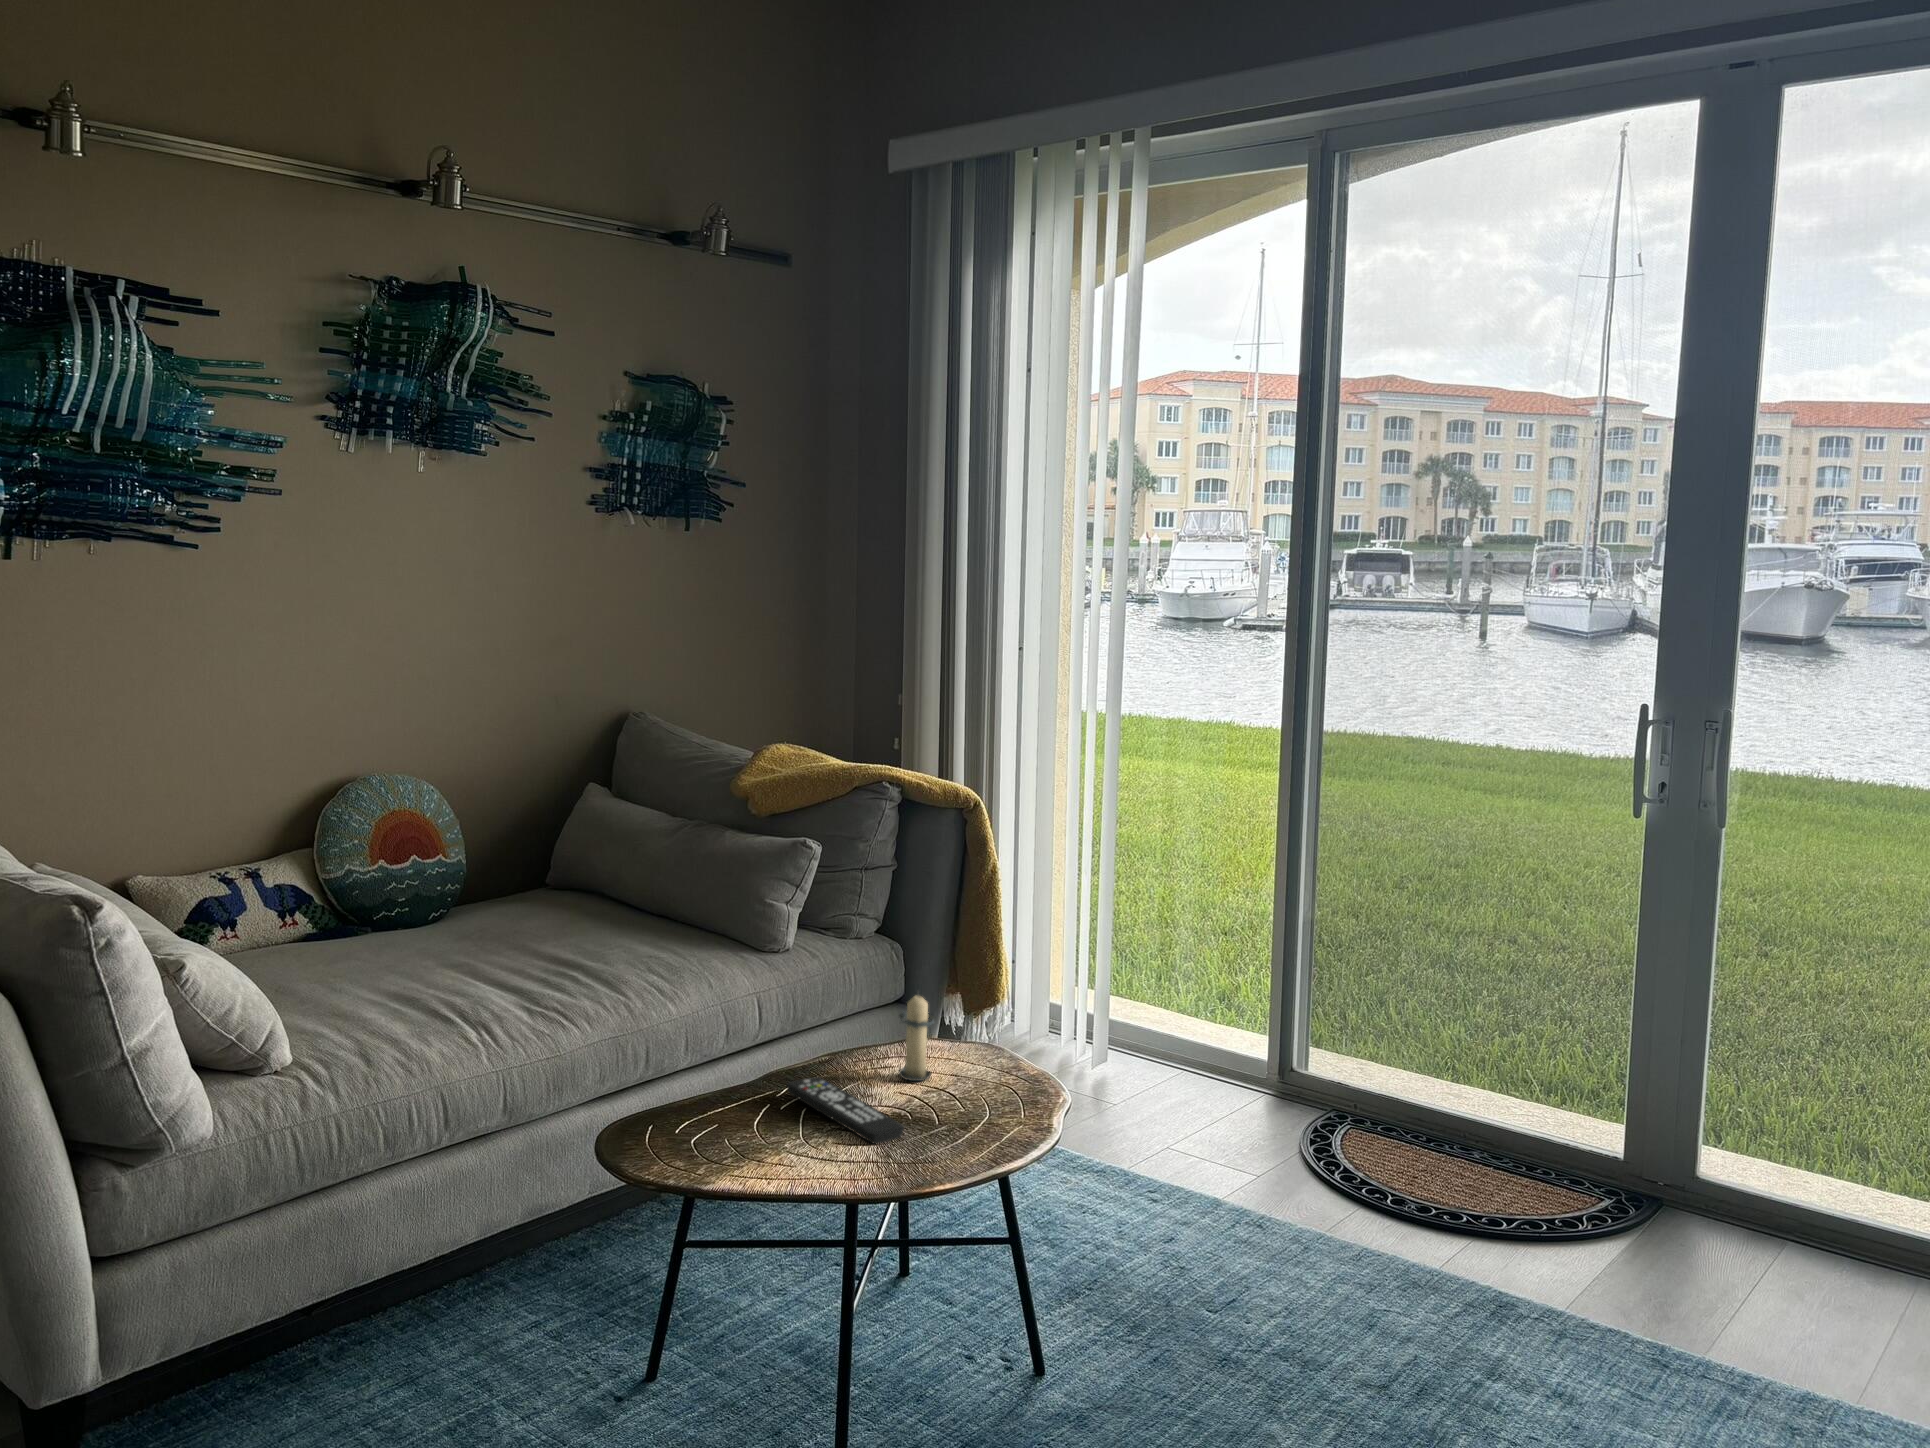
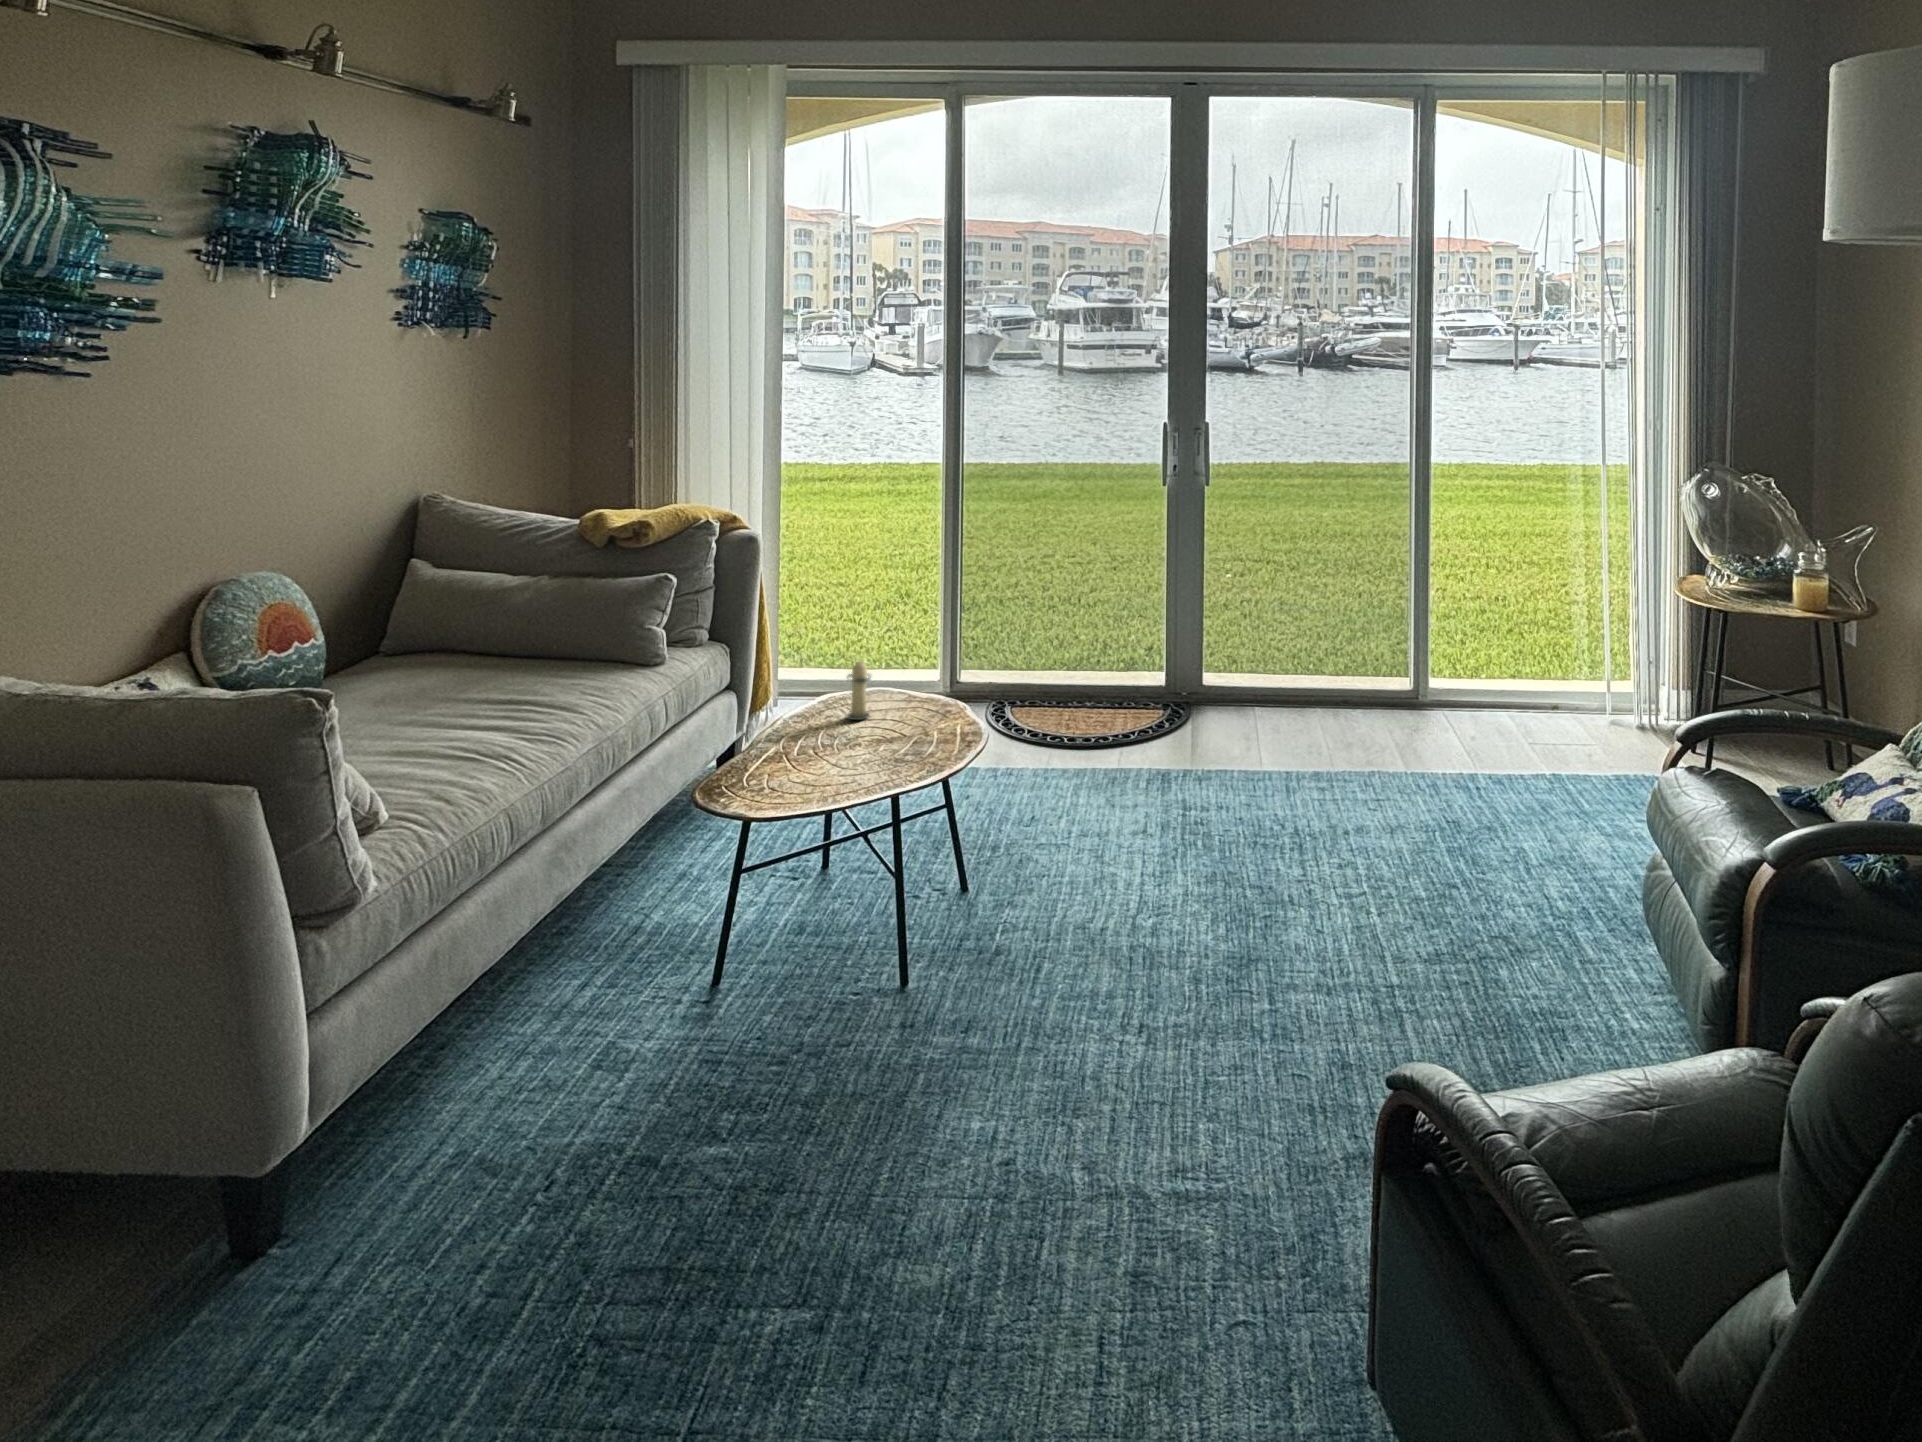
remote control: present [786,1077,904,1144] -> none [793,730,902,758]

